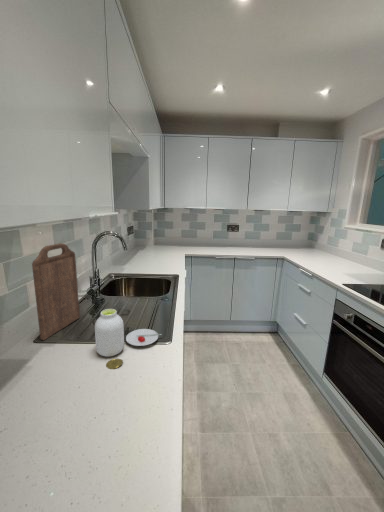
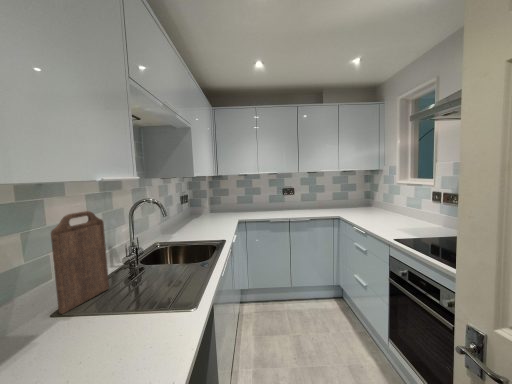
jar: present [95,309,162,369] -> none [110,275,189,342]

